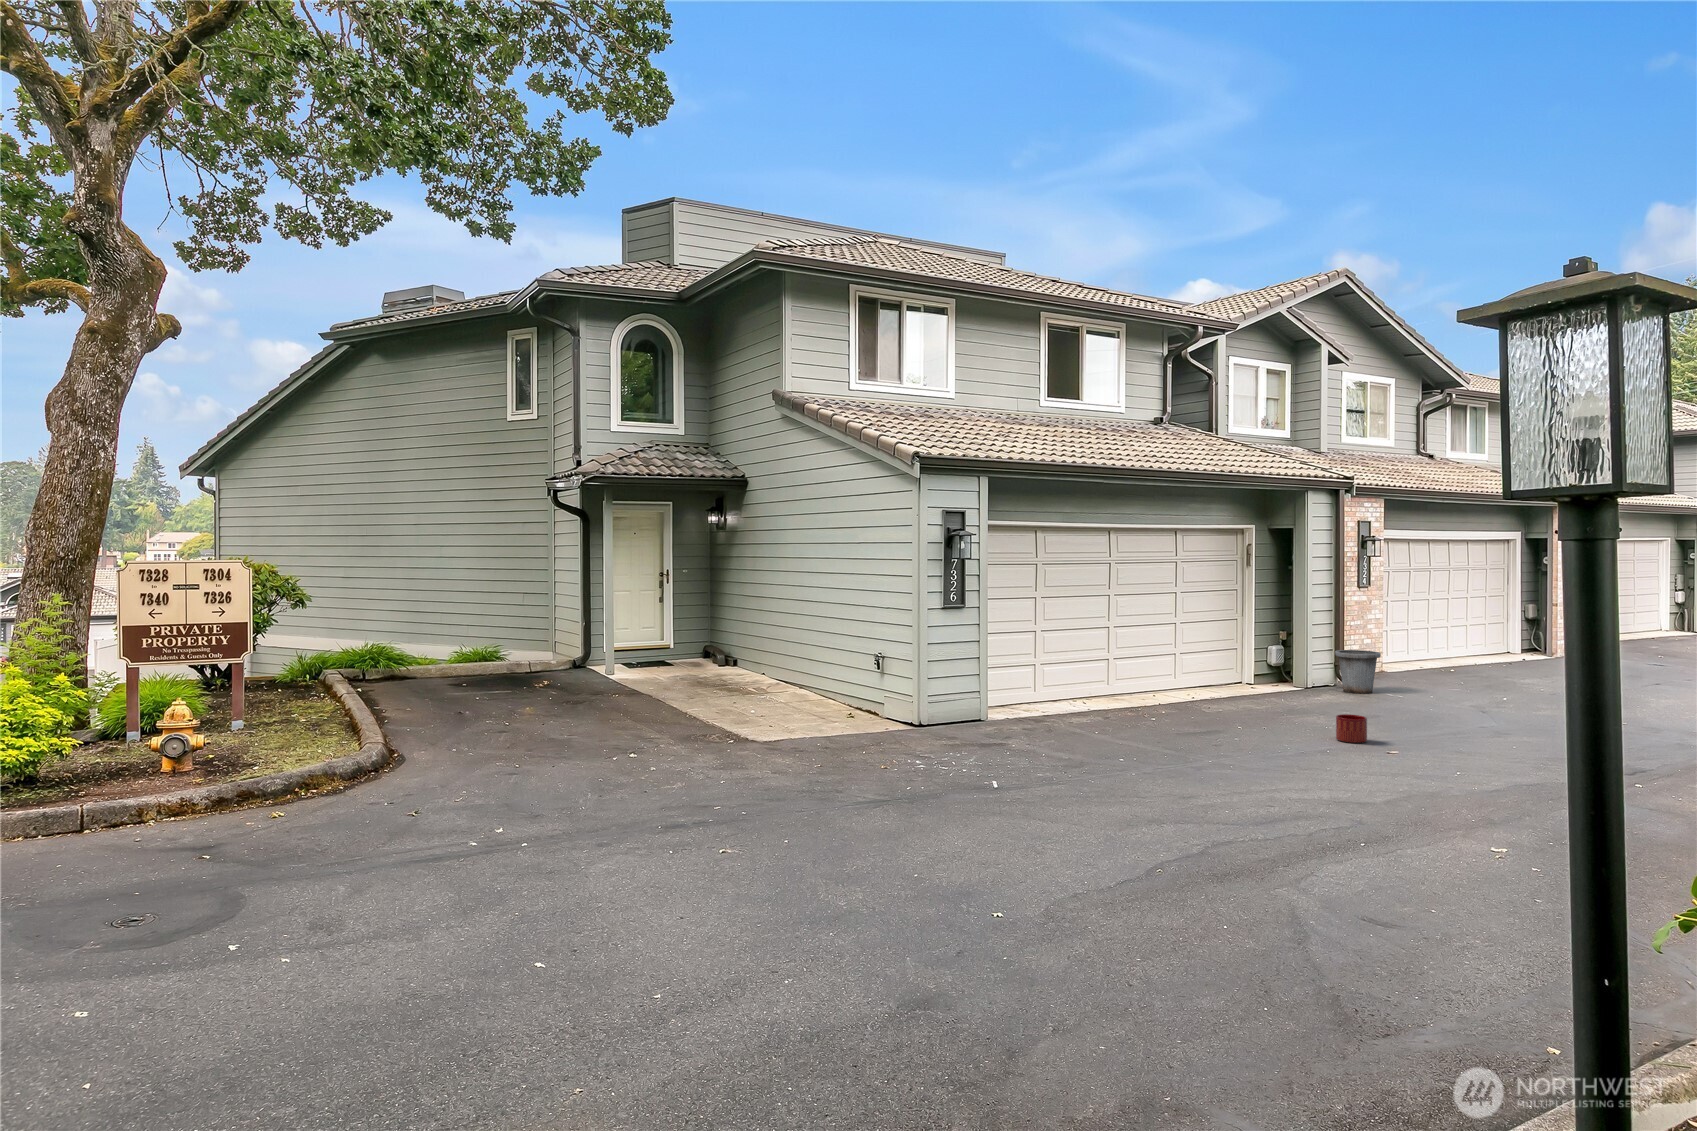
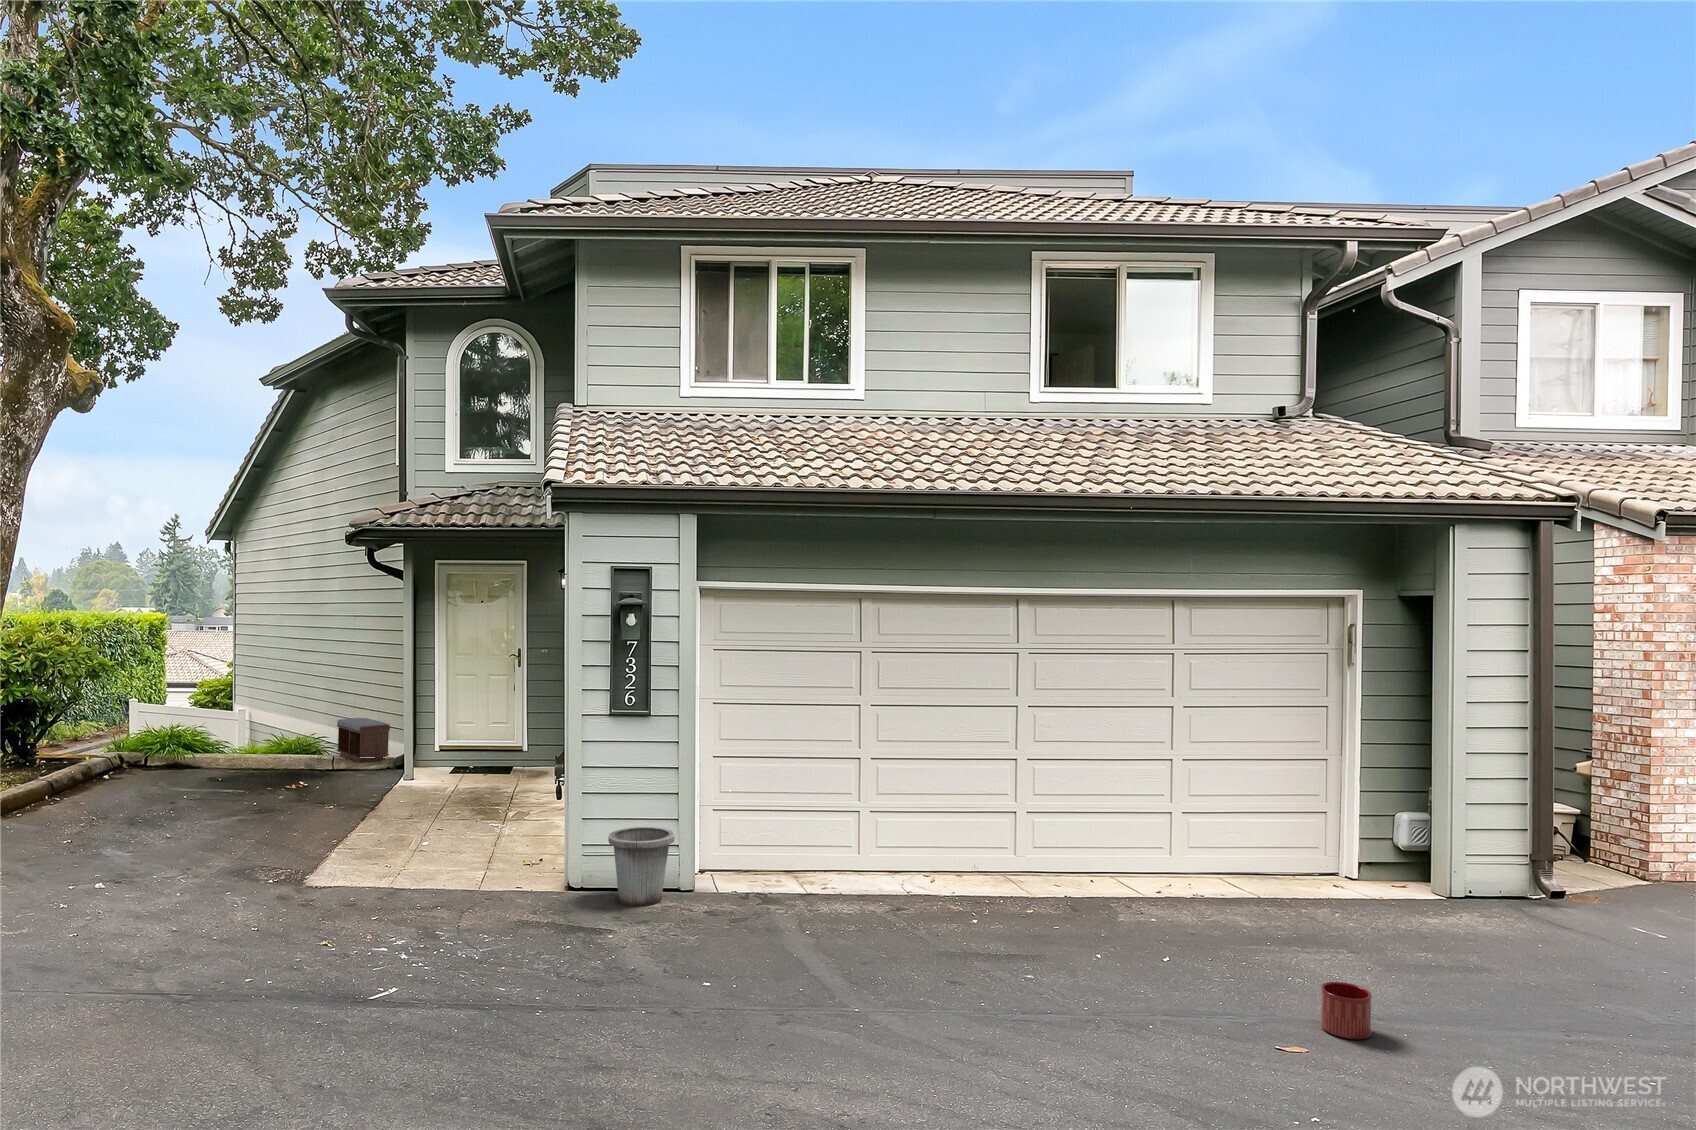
bench: none [371,644,430,682] -> present [337,718,390,762]
trash can: present [1335,650,1381,694] -> present [608,827,675,906]

